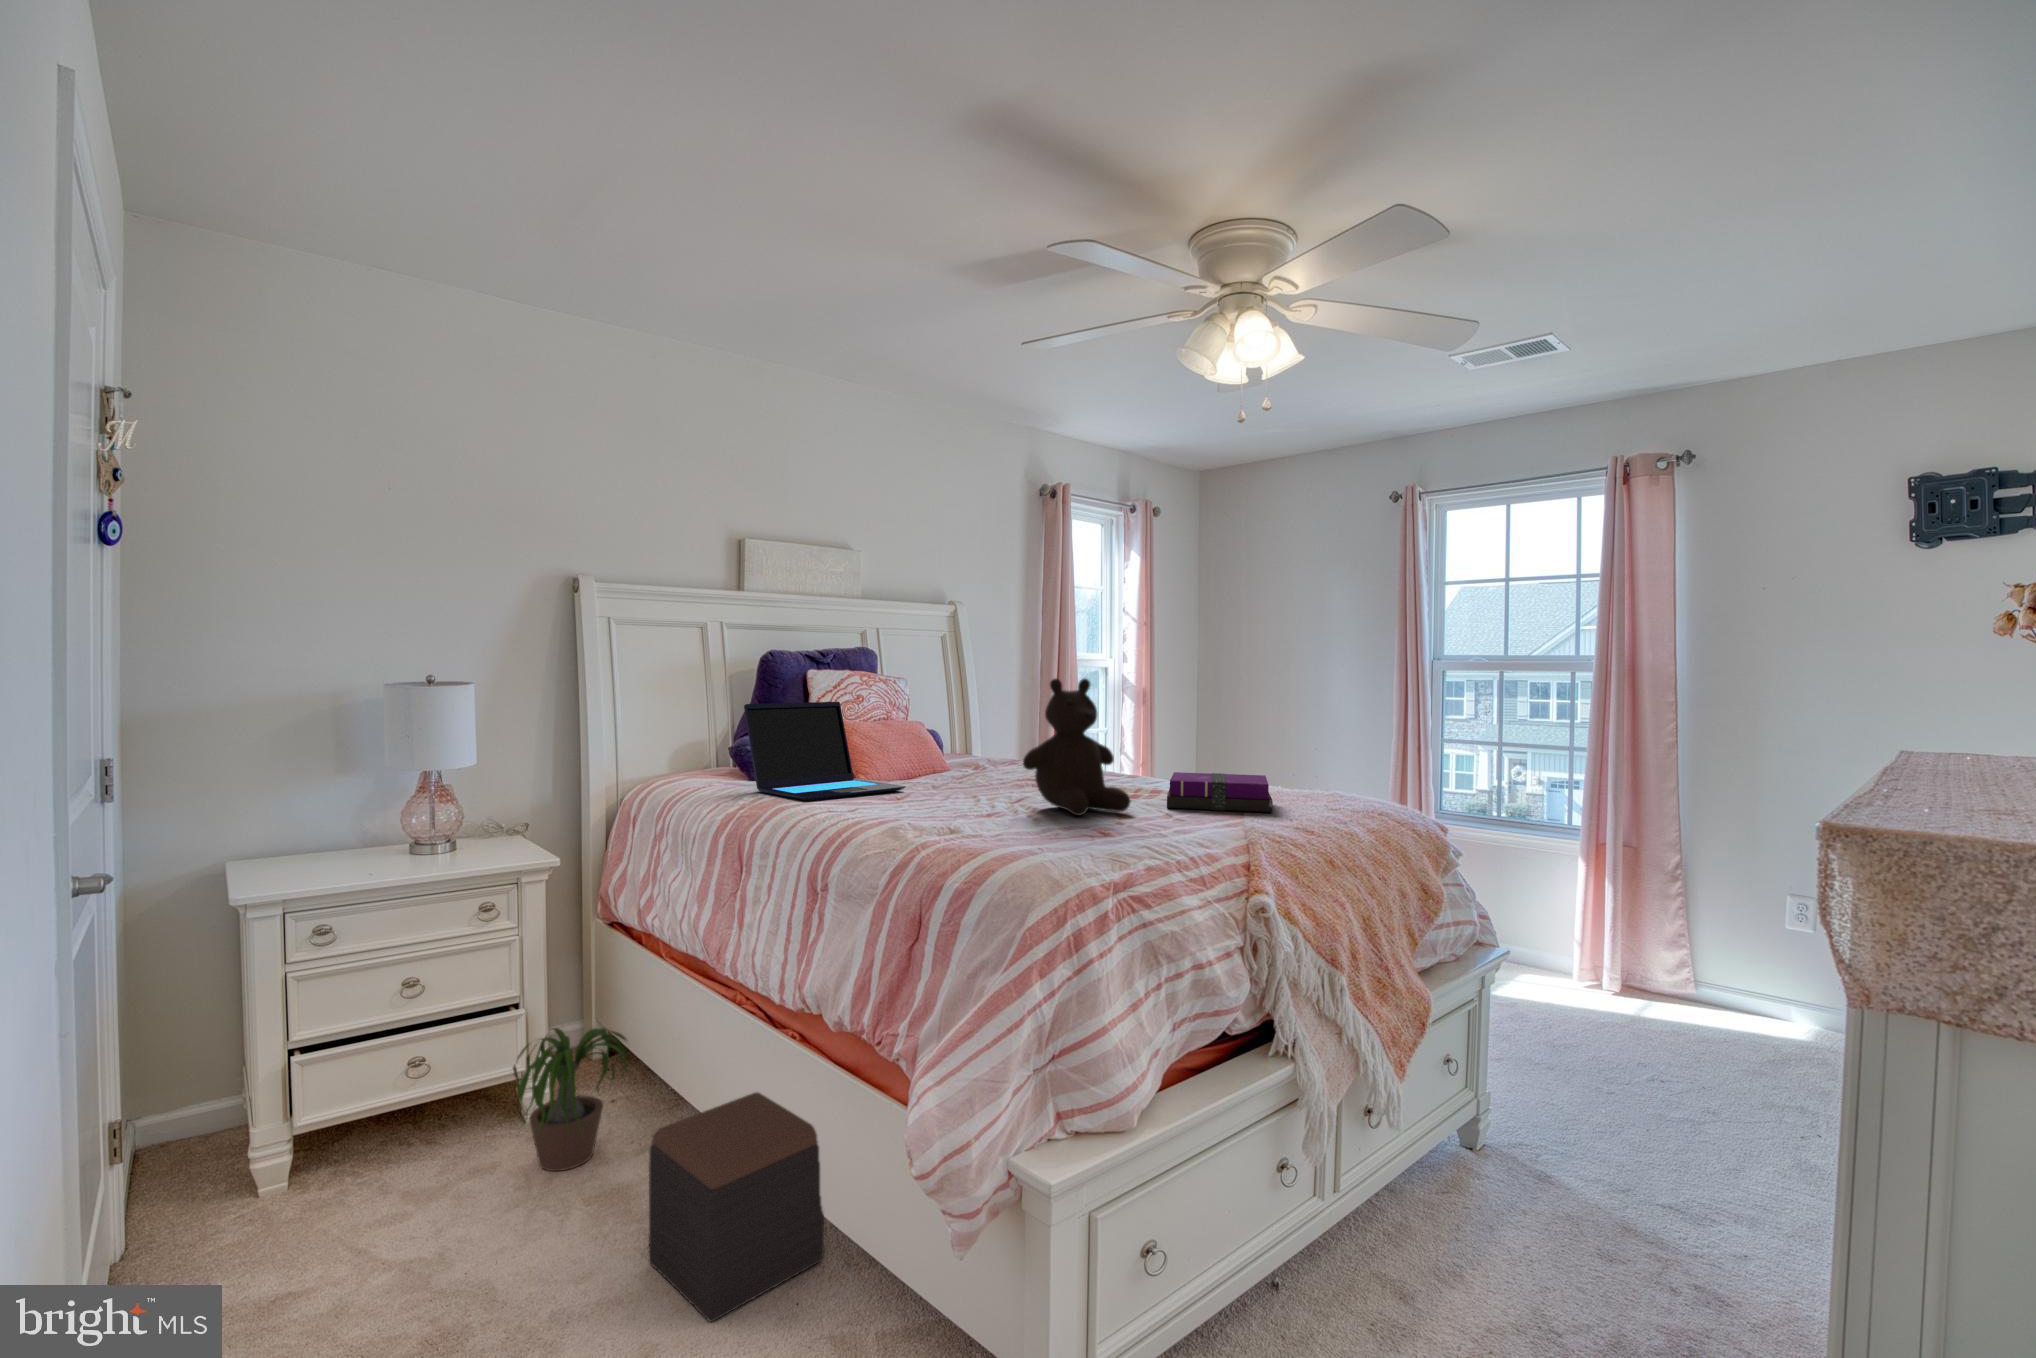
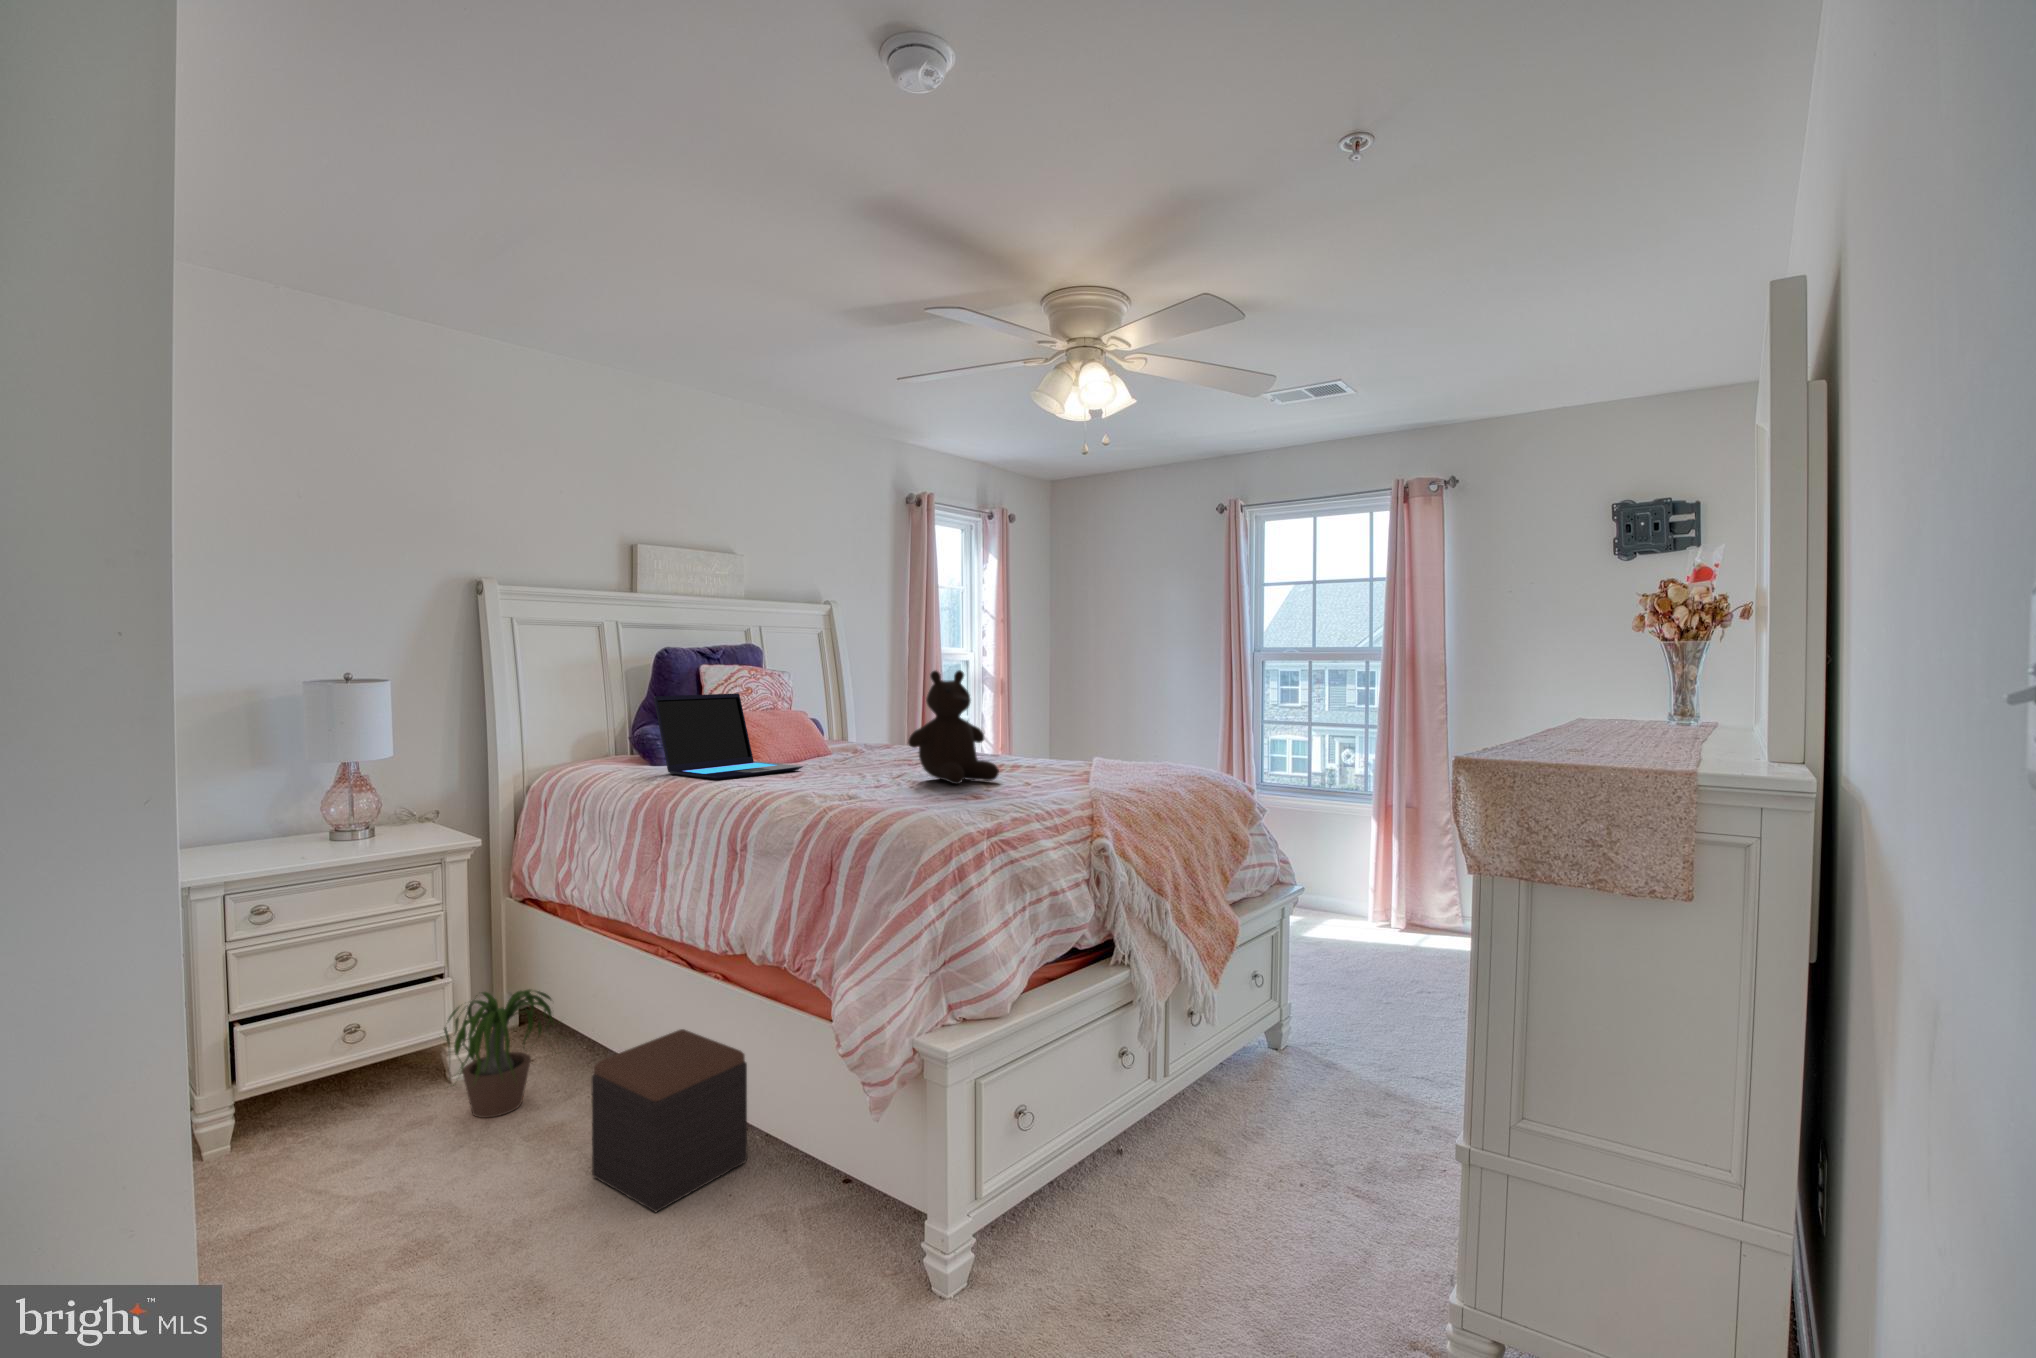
notebook: present [1167,772,1273,812] -> none [1029,748,1114,778]

